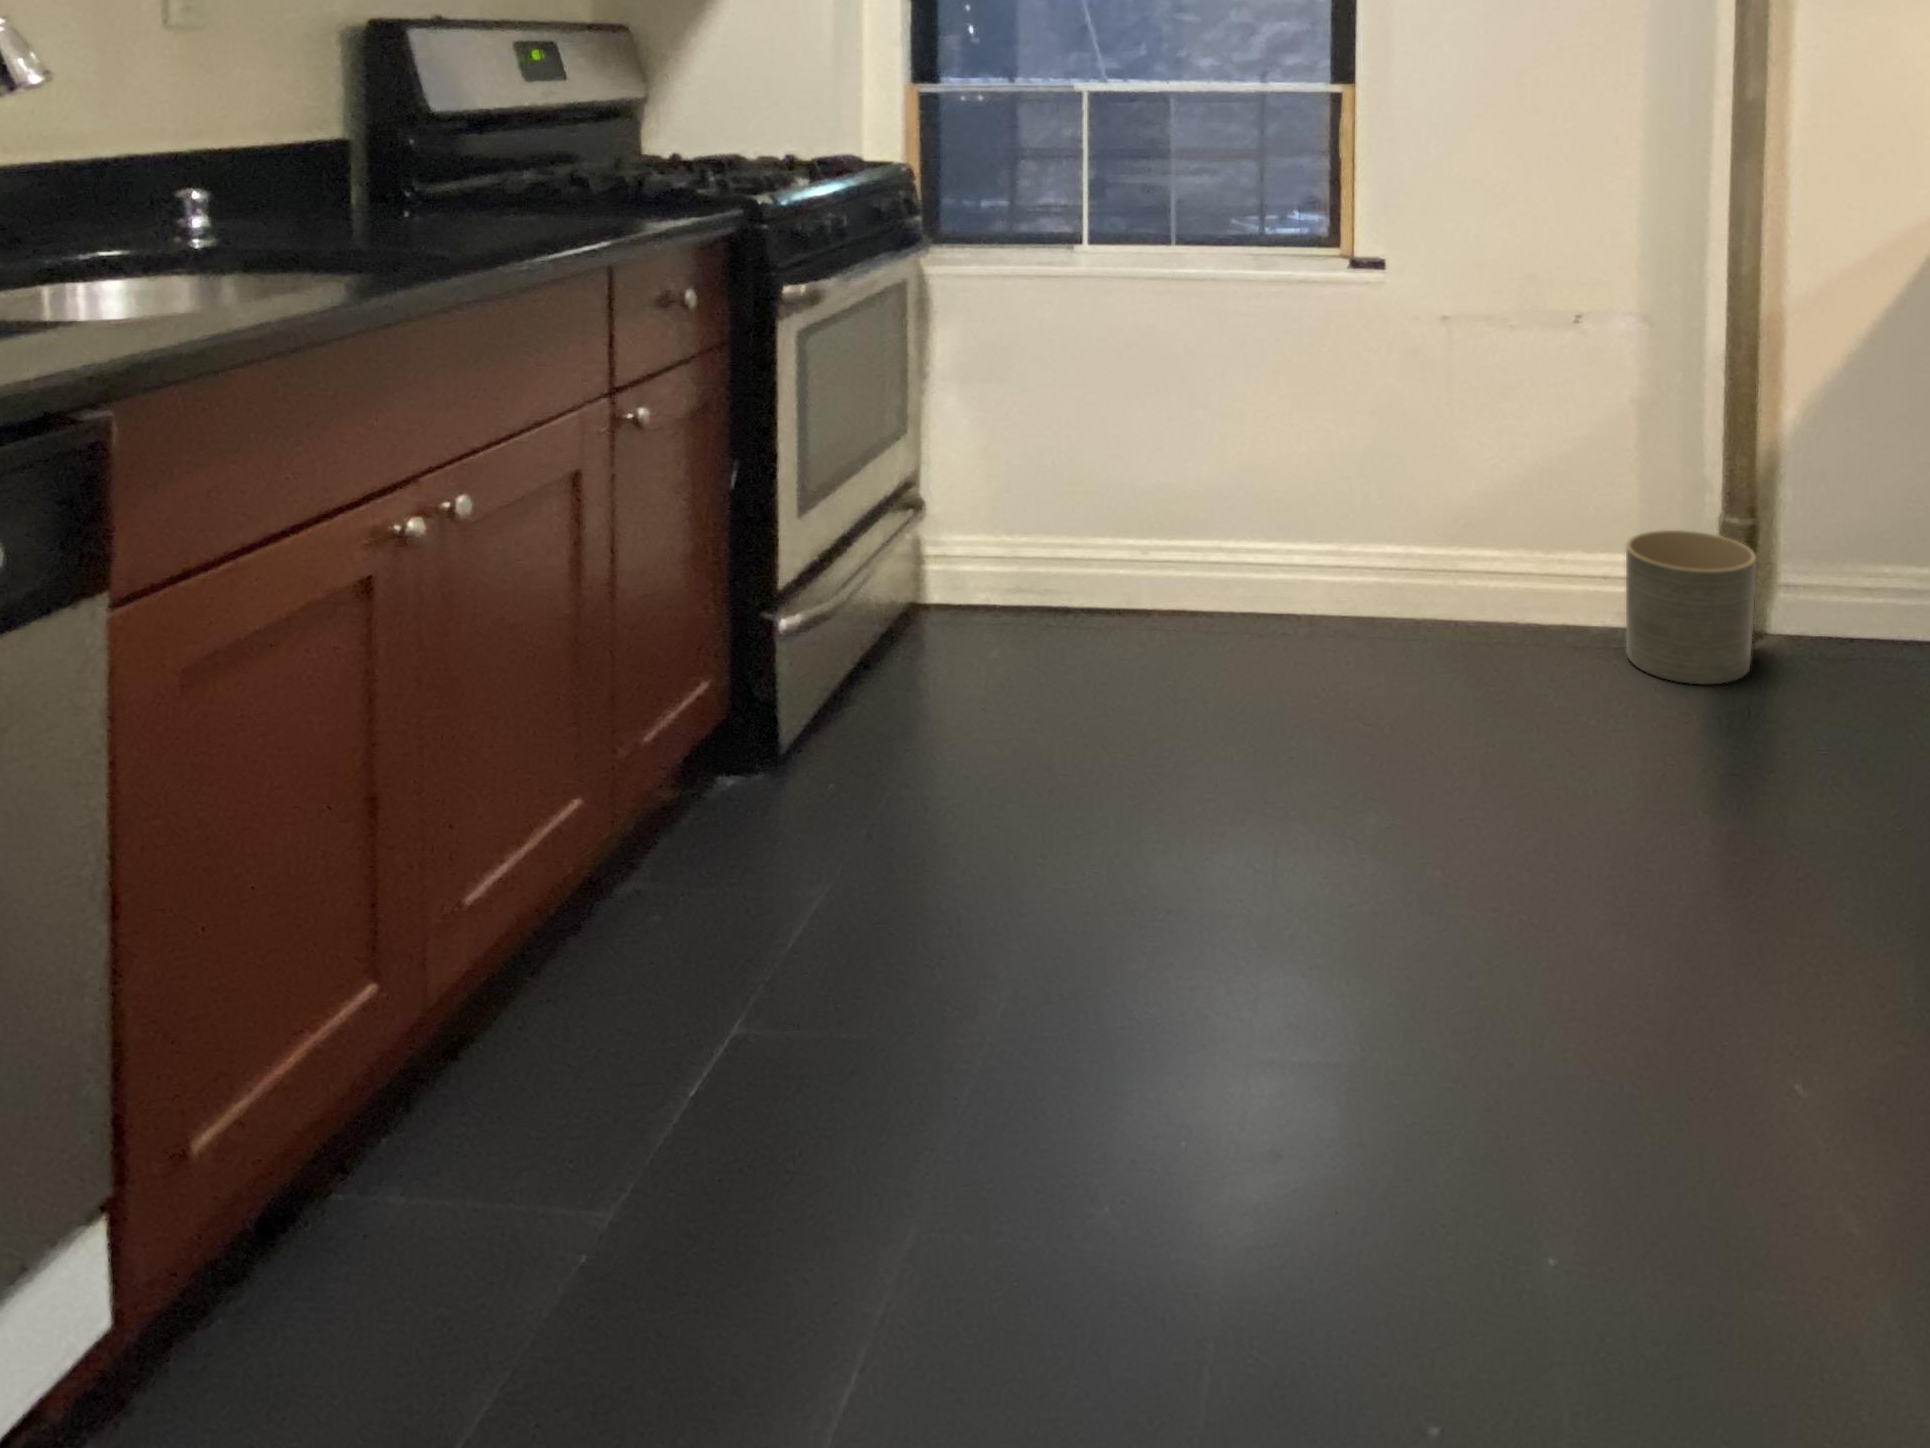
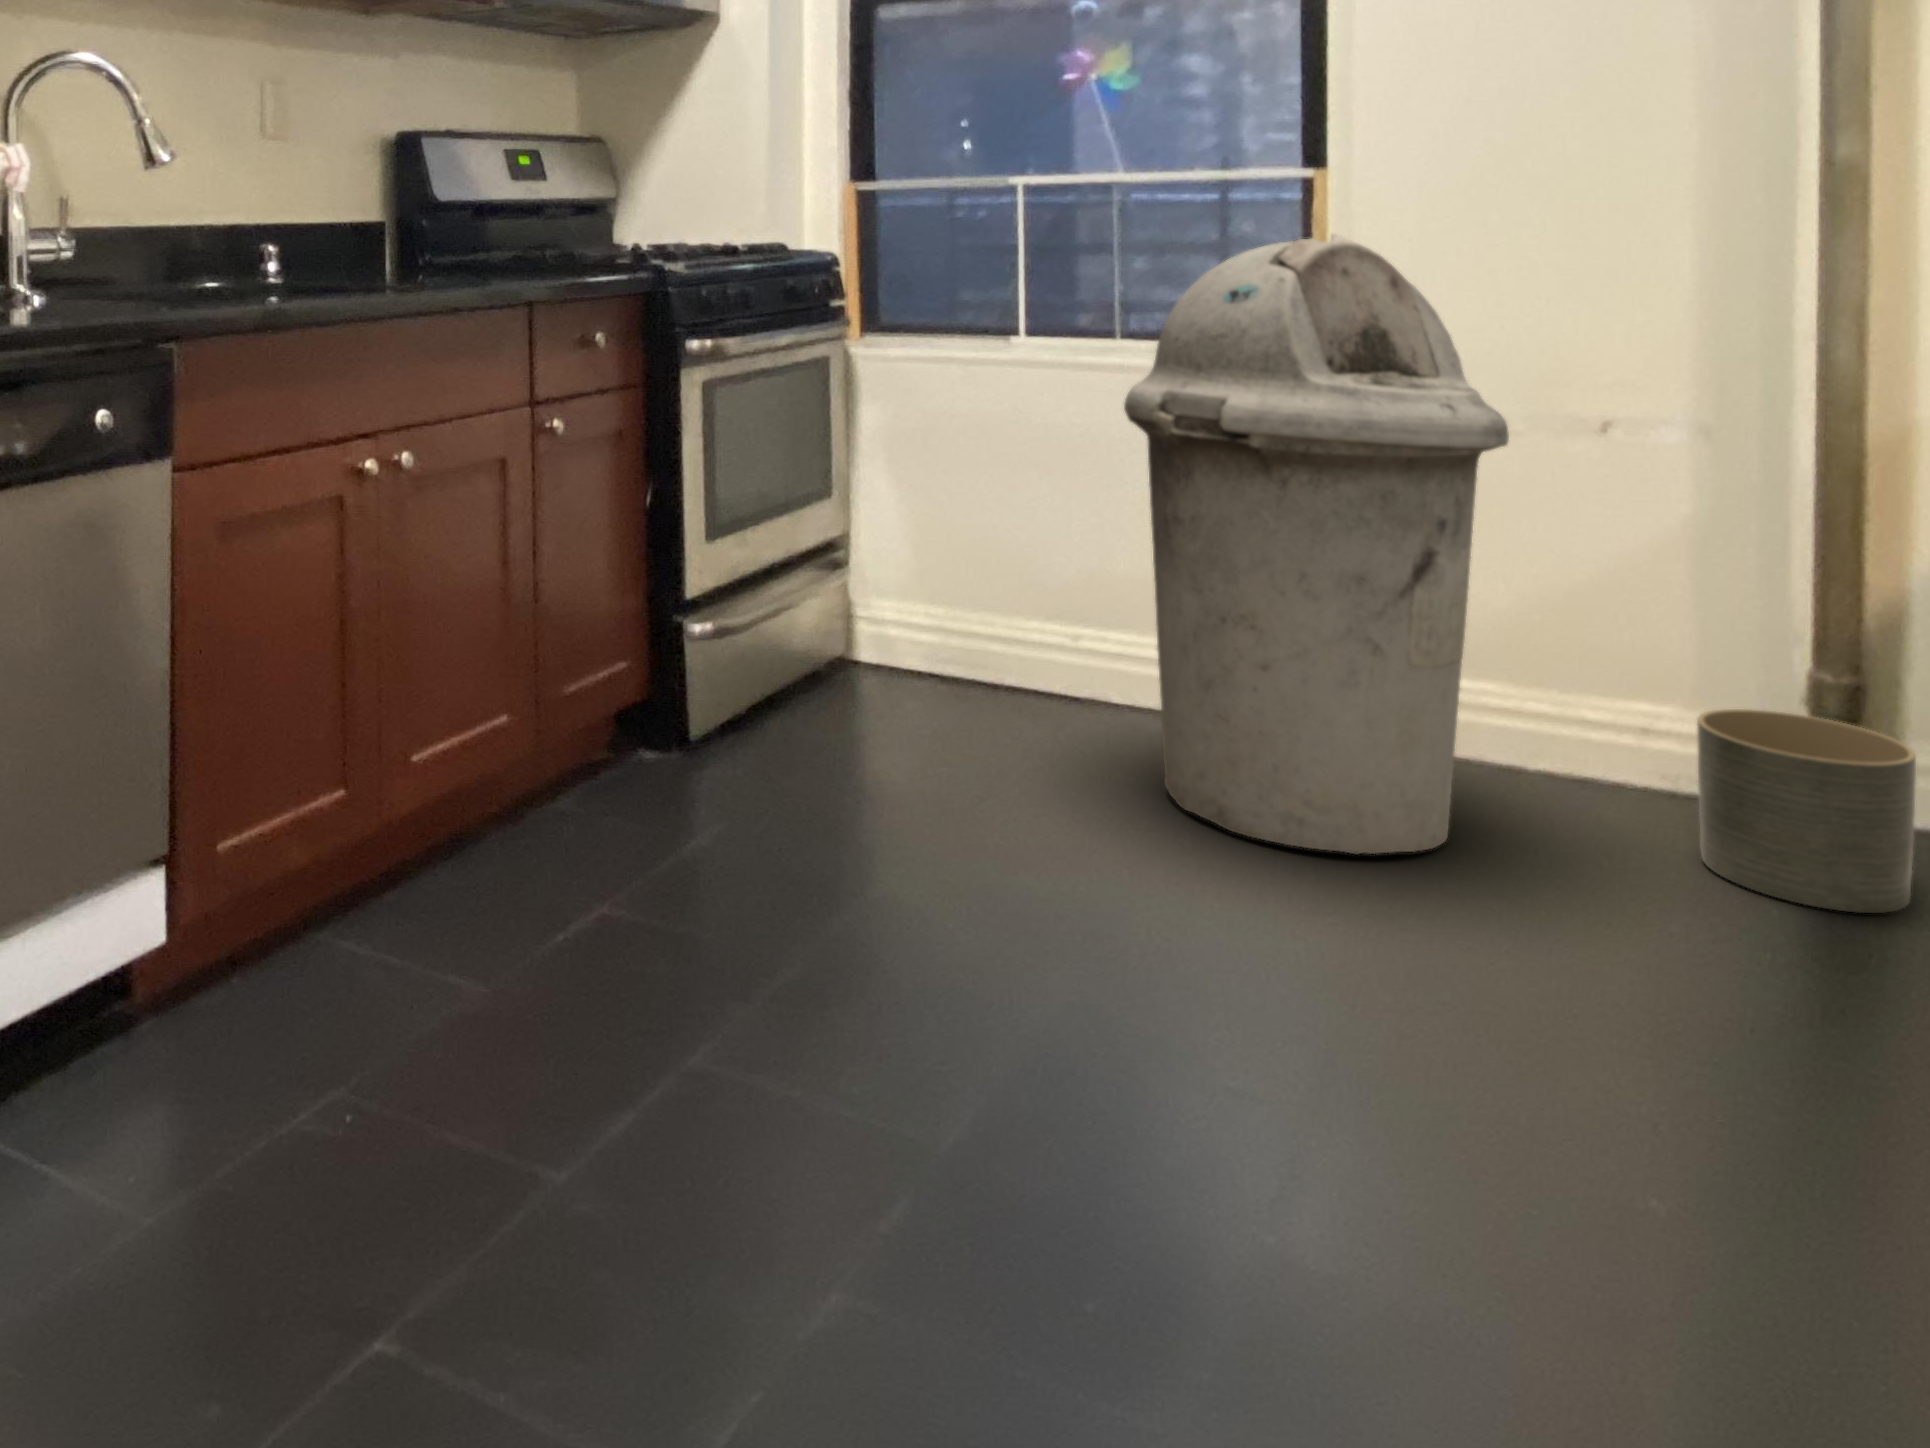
trash can: none [1219,158,1519,723] -> present [1124,235,1509,855]

